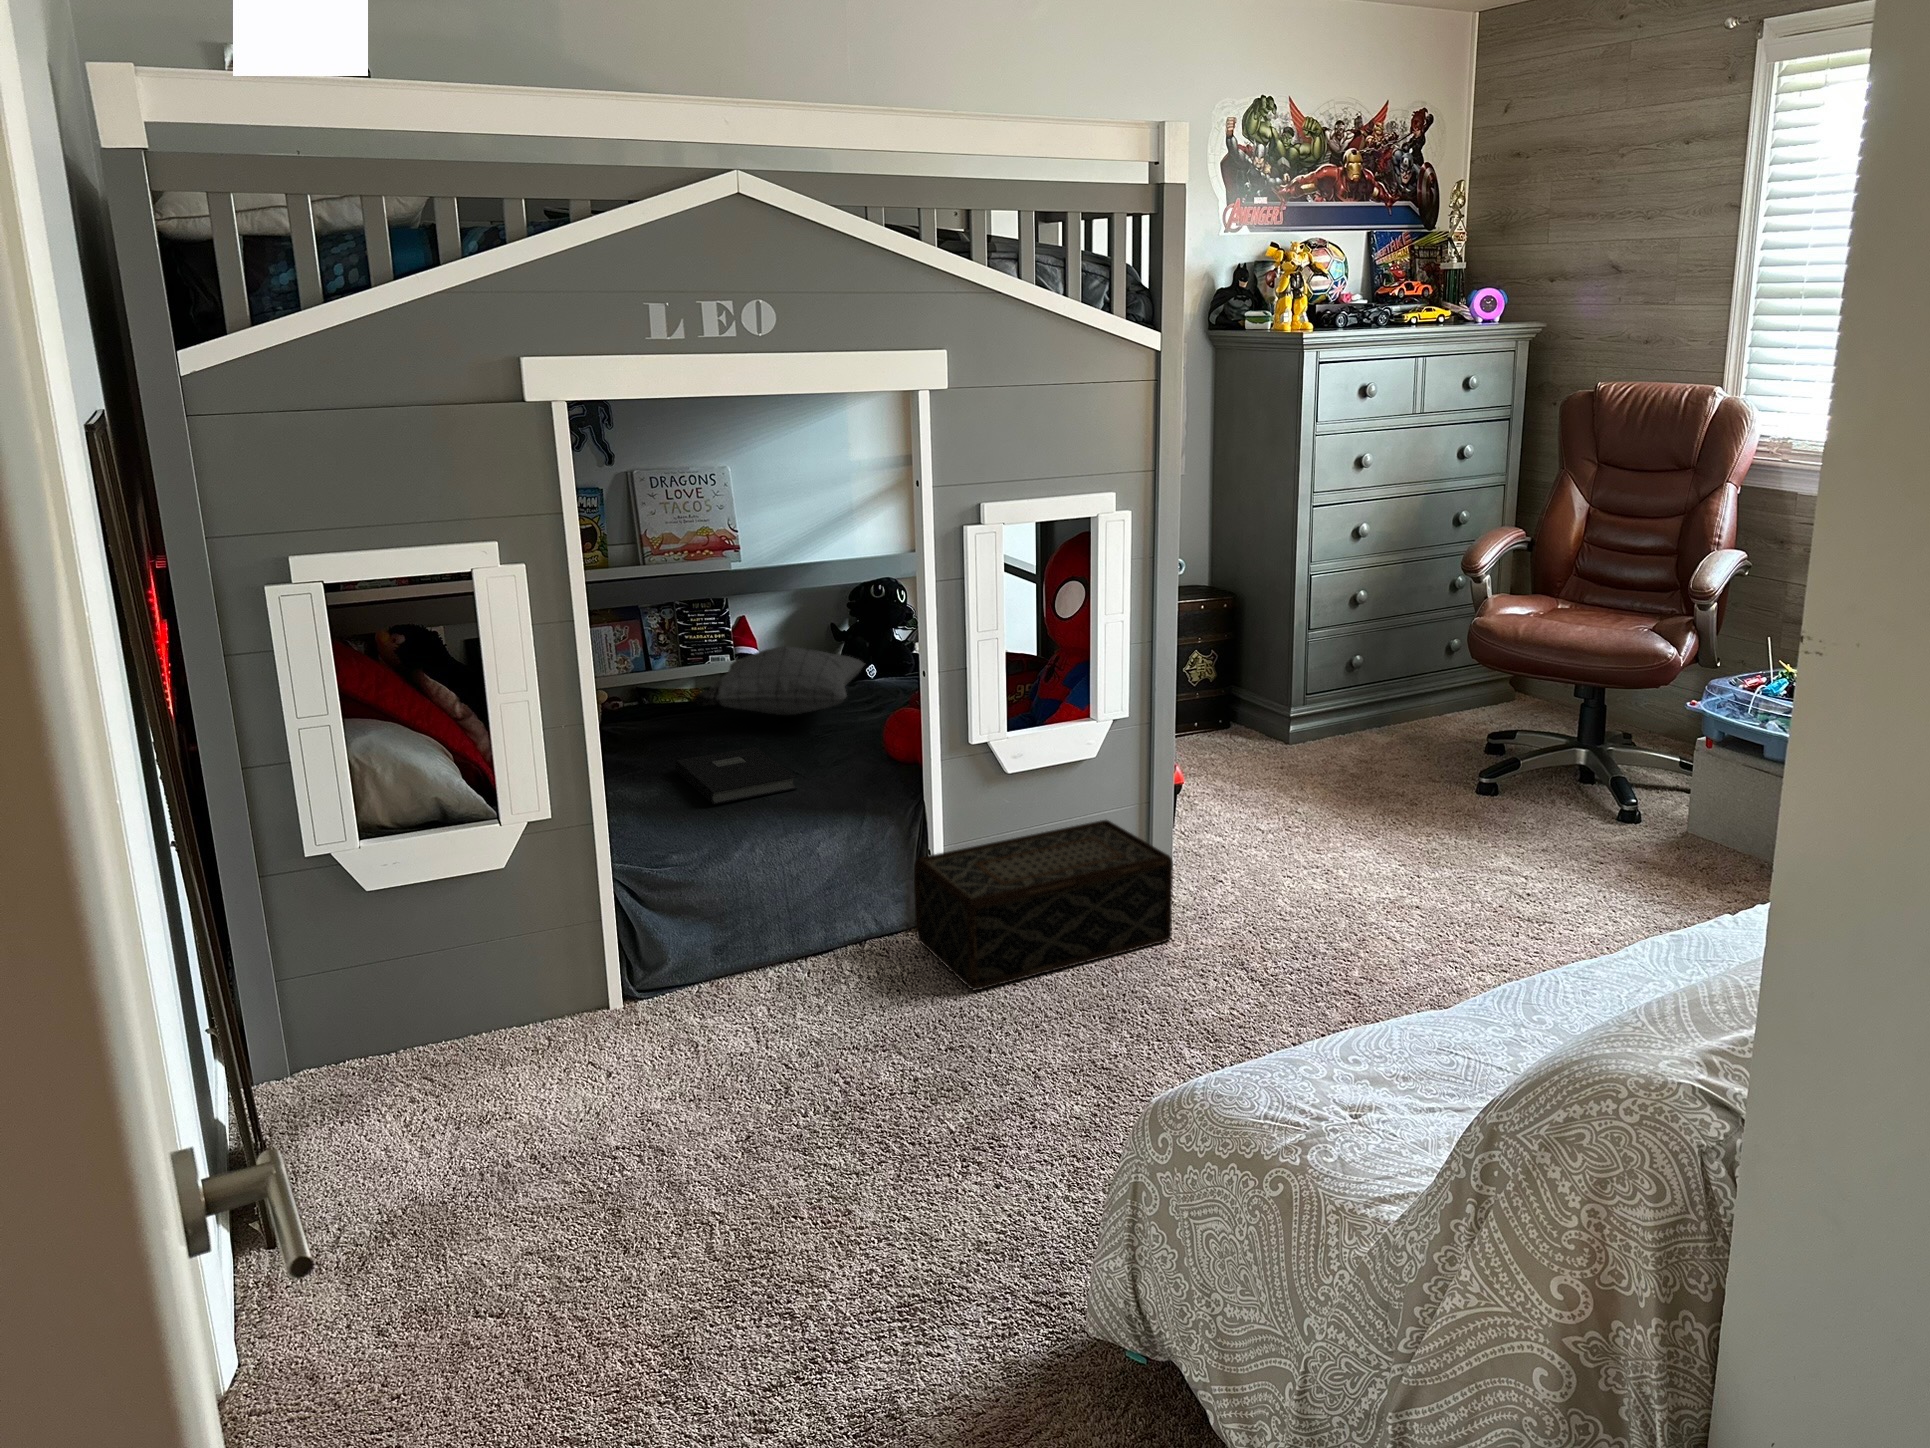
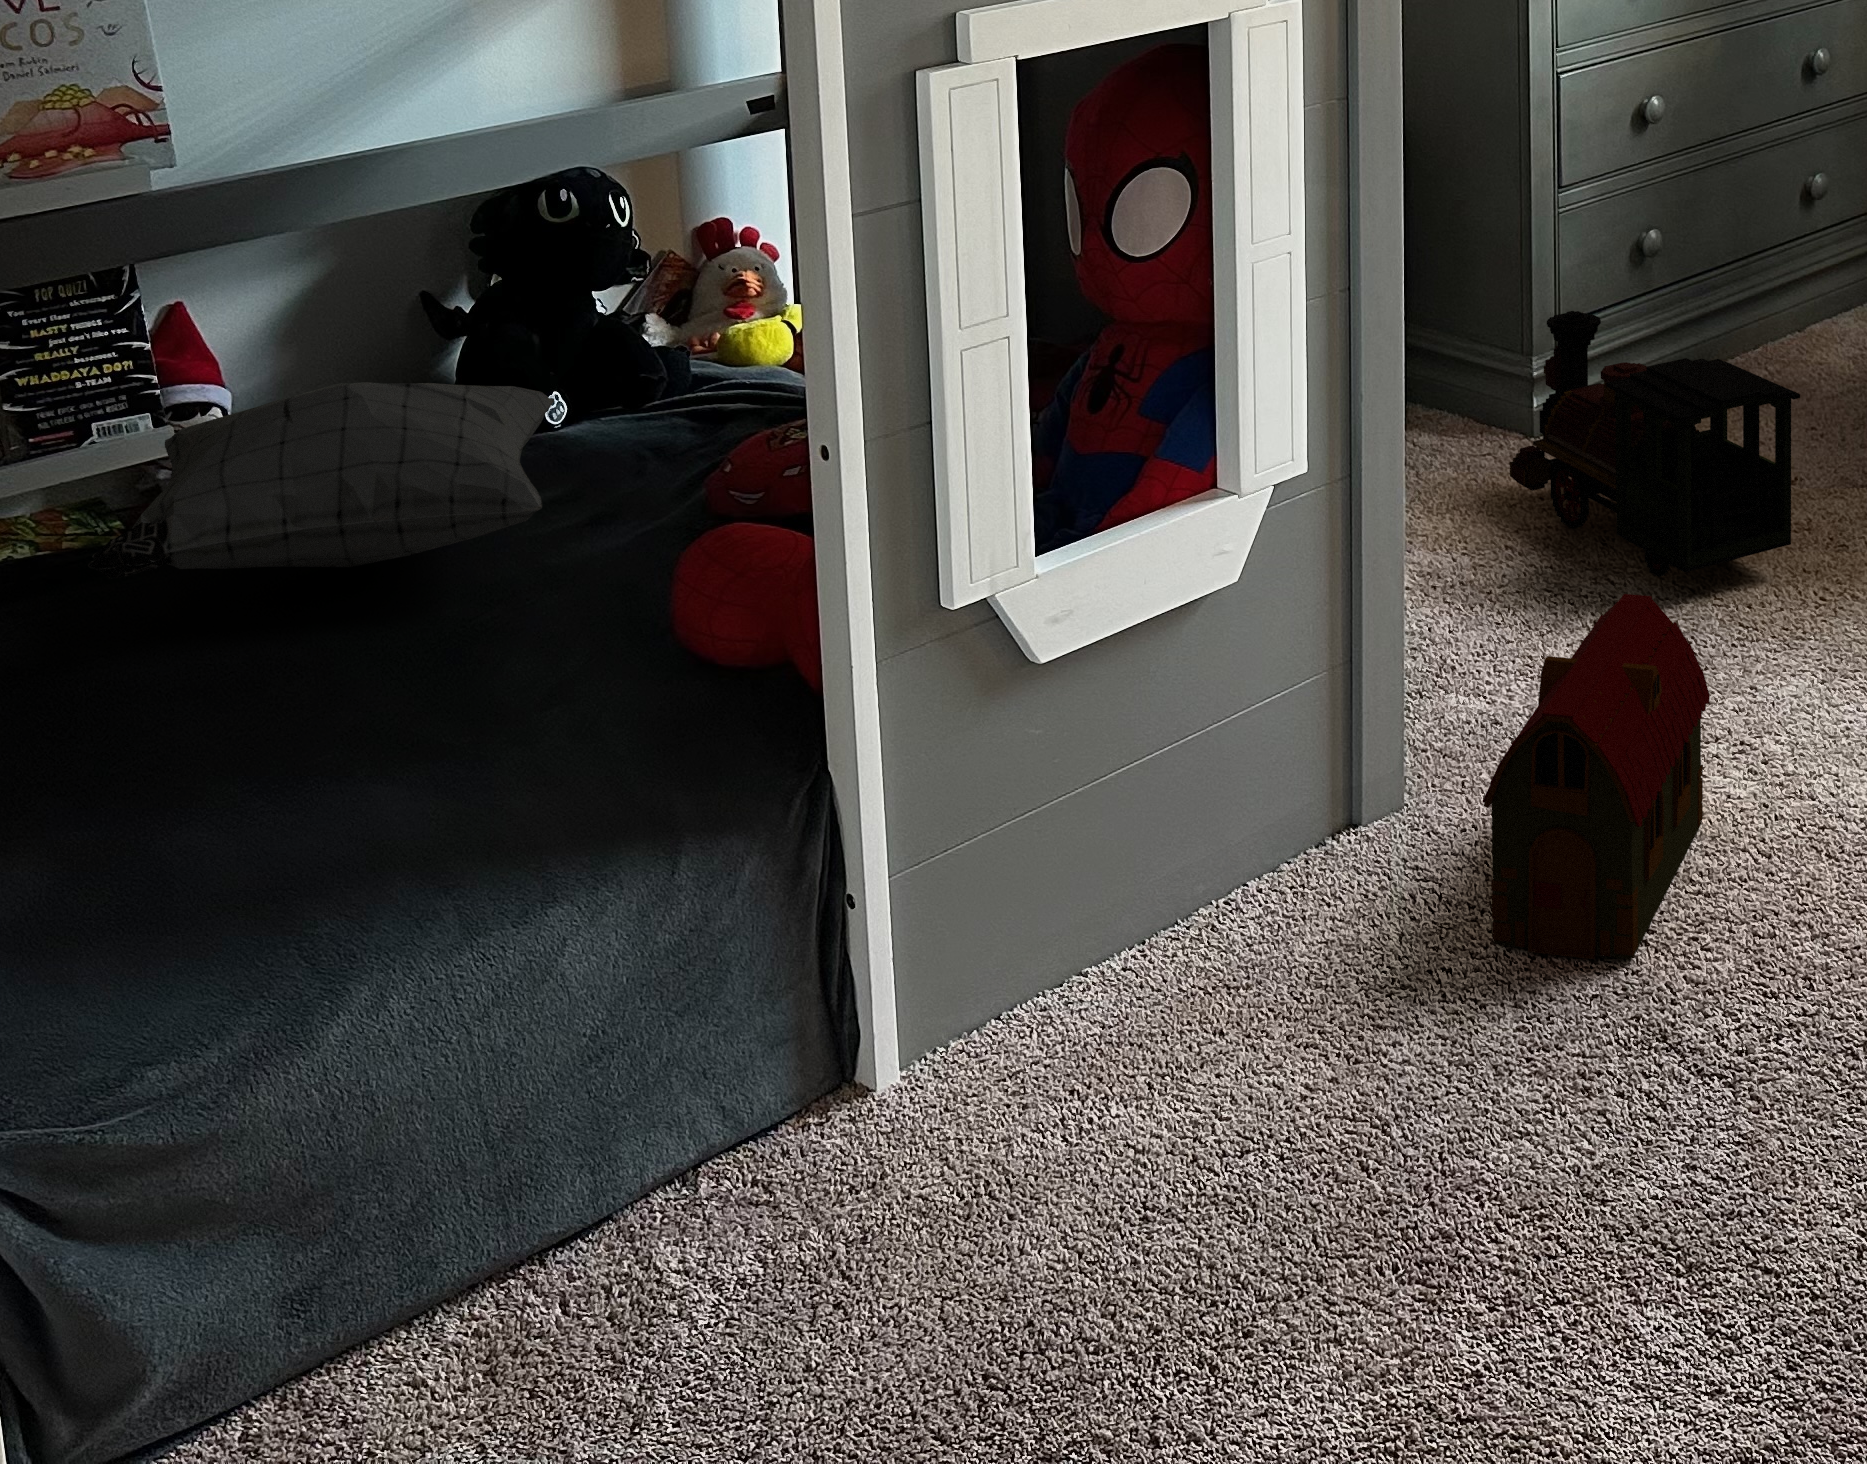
toy train: none [1272,678,1396,799] -> present [1510,311,1800,577]
book: present [675,747,797,804] -> none [69,675,462,873]
toy house: none [1187,787,1305,935] -> present [1483,594,1710,959]
woven basket: present [914,820,1173,990] -> none [828,731,1472,1257]

